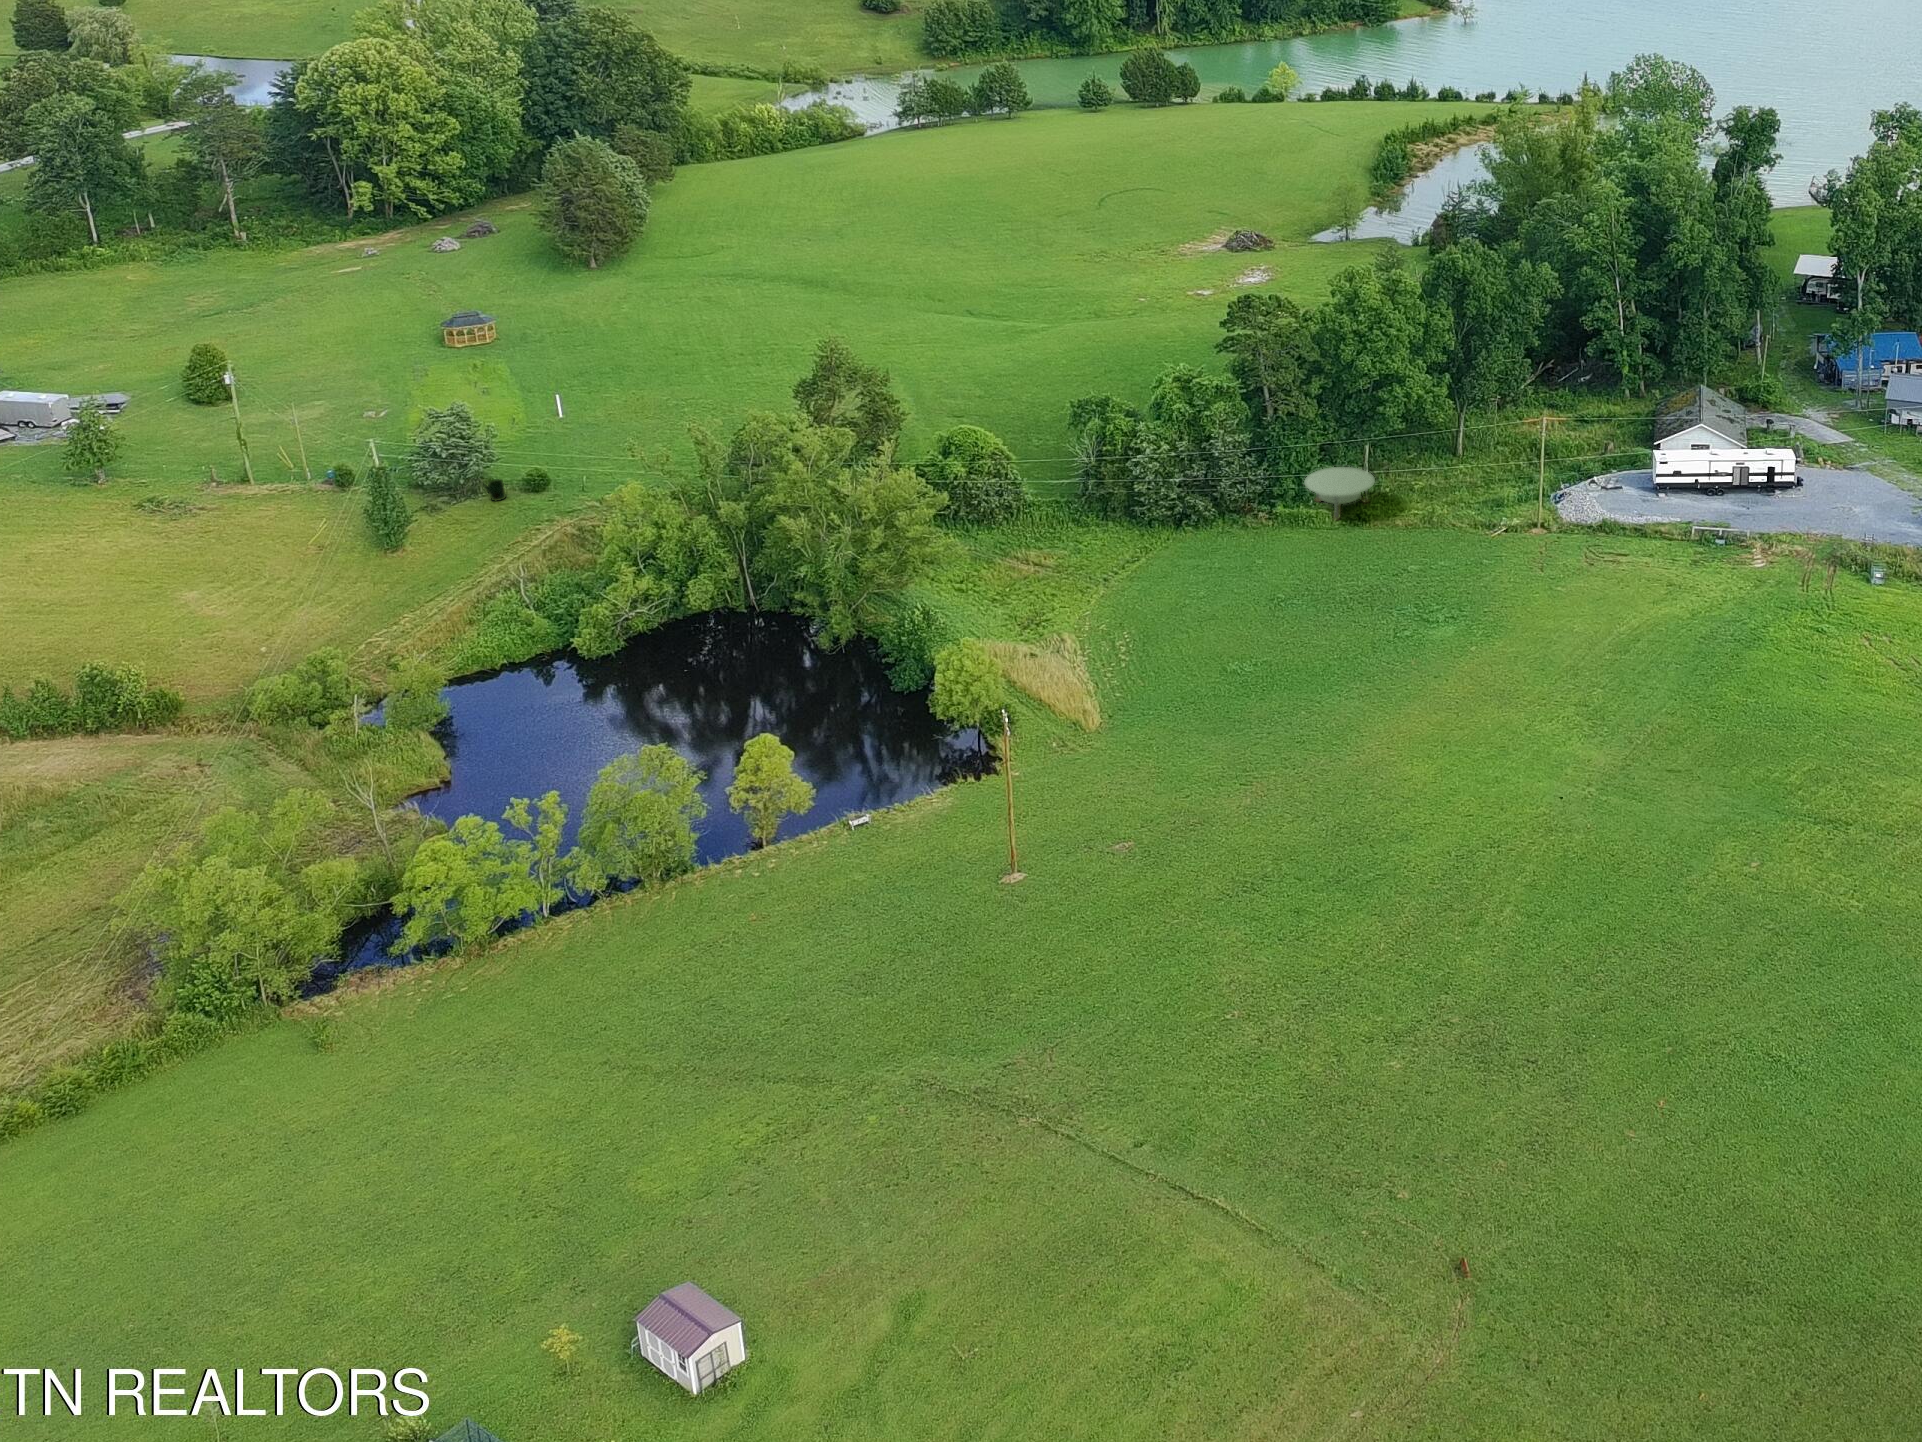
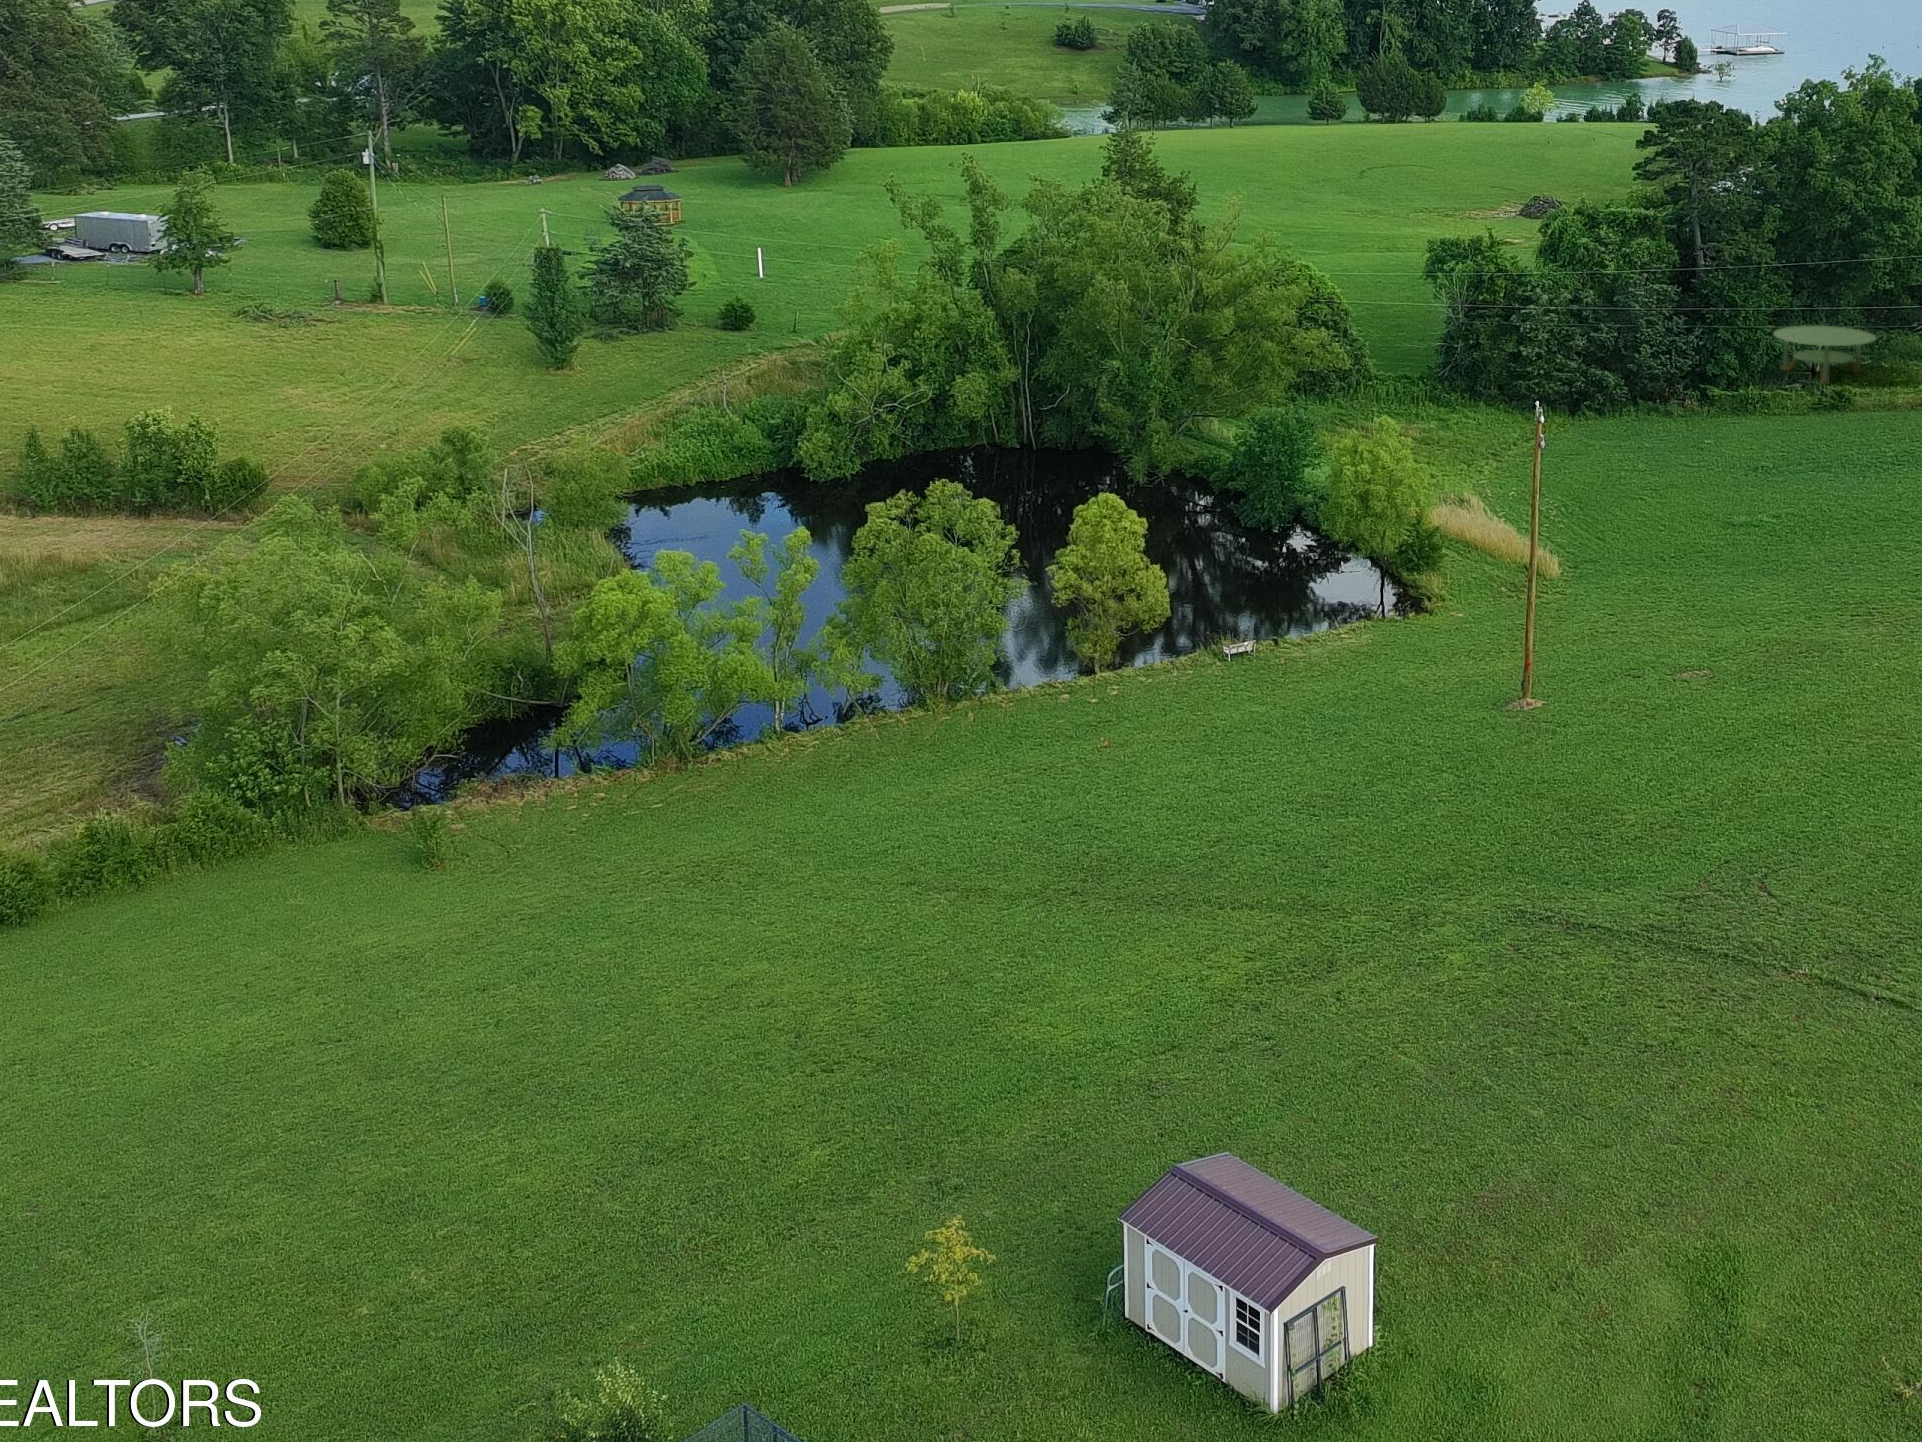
watering can: present [482,479,506,501] -> none [665,304,704,334]

